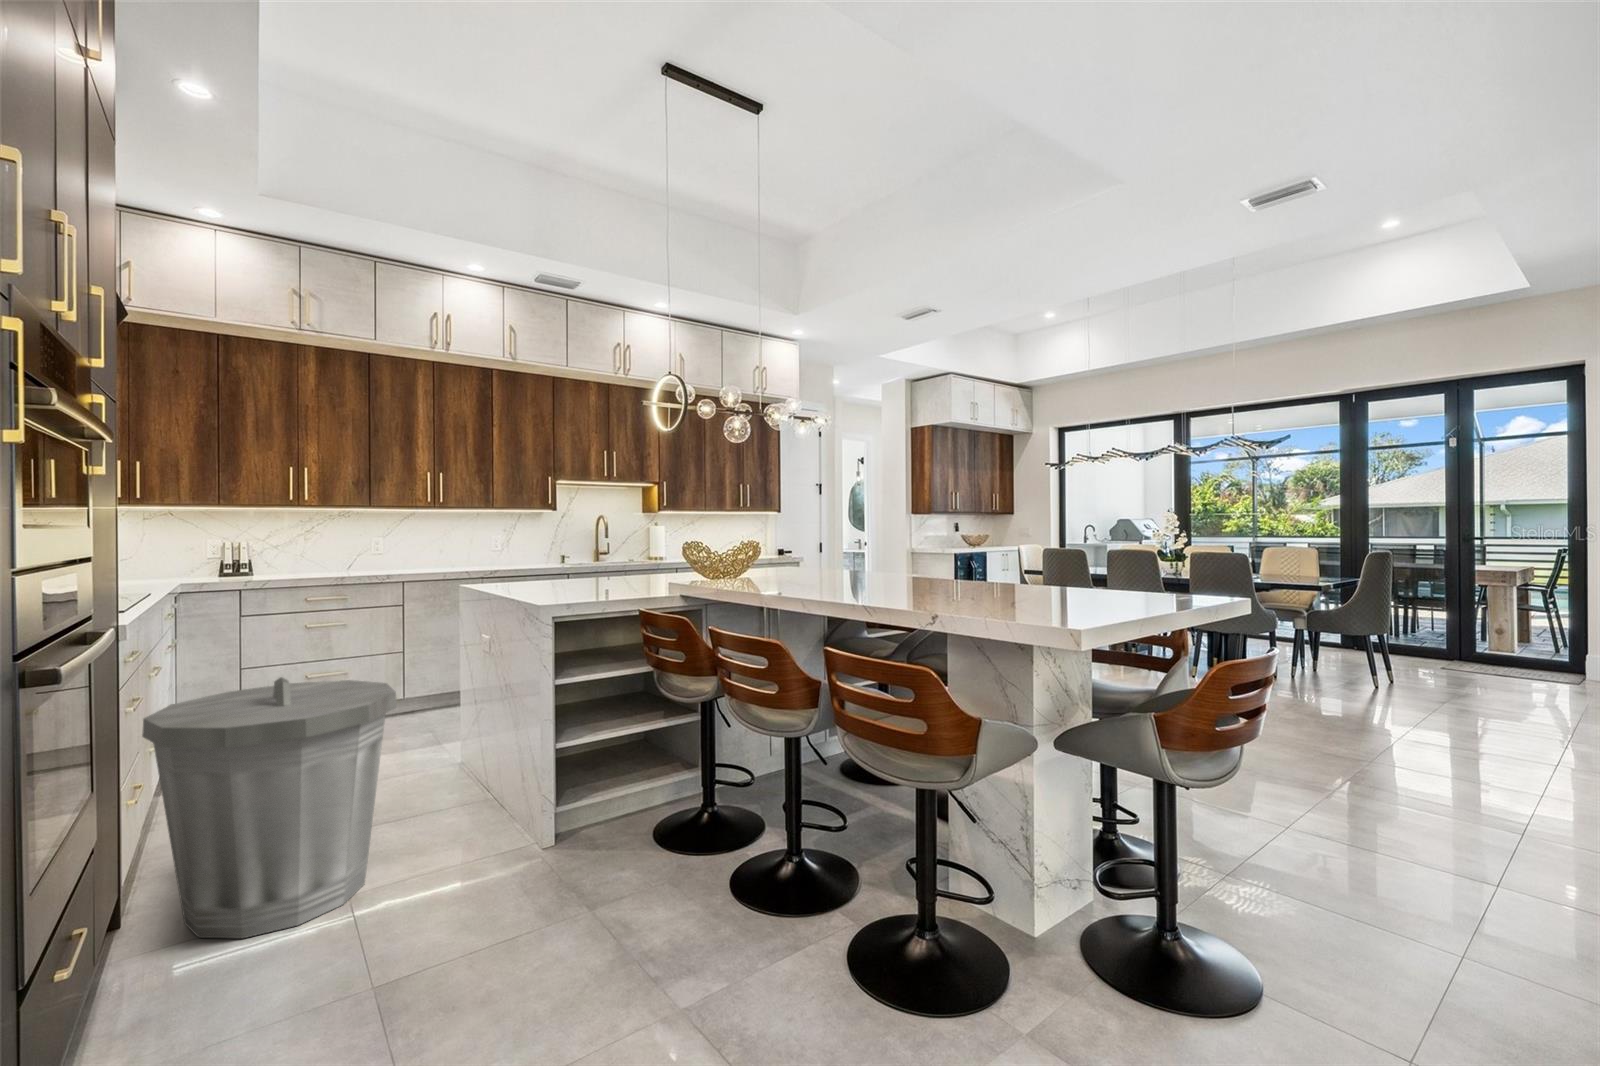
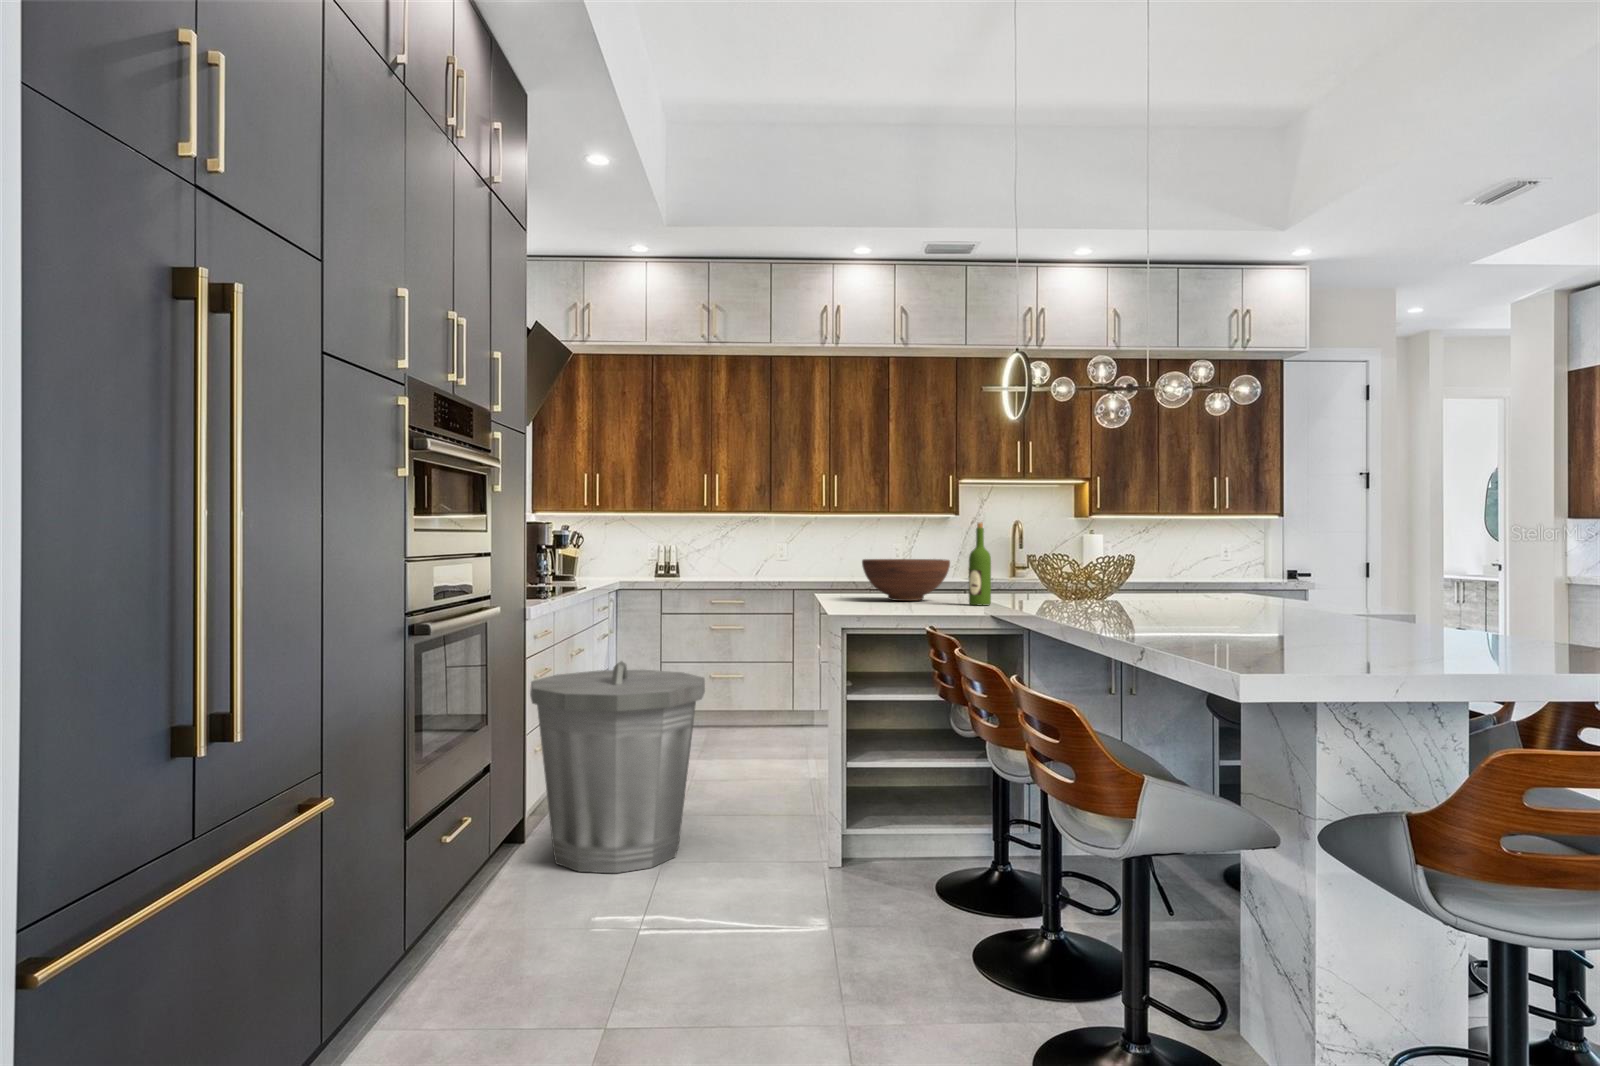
wine bottle: none [657,517,676,589] -> present [969,523,991,605]
fruit bowl: none [543,550,626,588] -> present [862,559,950,601]

